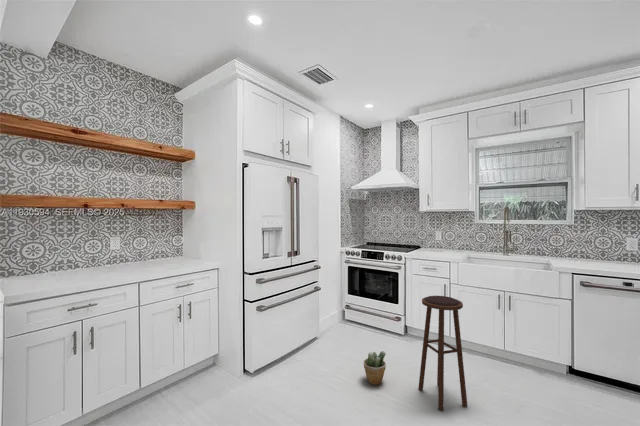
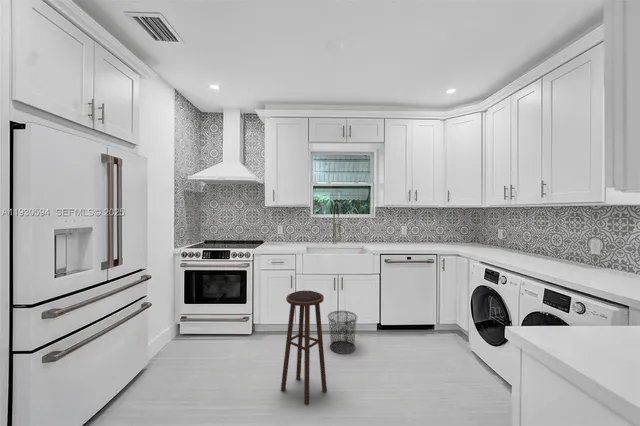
waste bin: none [484,331,525,383] -> present [328,311,357,354]
potted plant: present [364,351,386,385] -> none [221,362,247,405]

